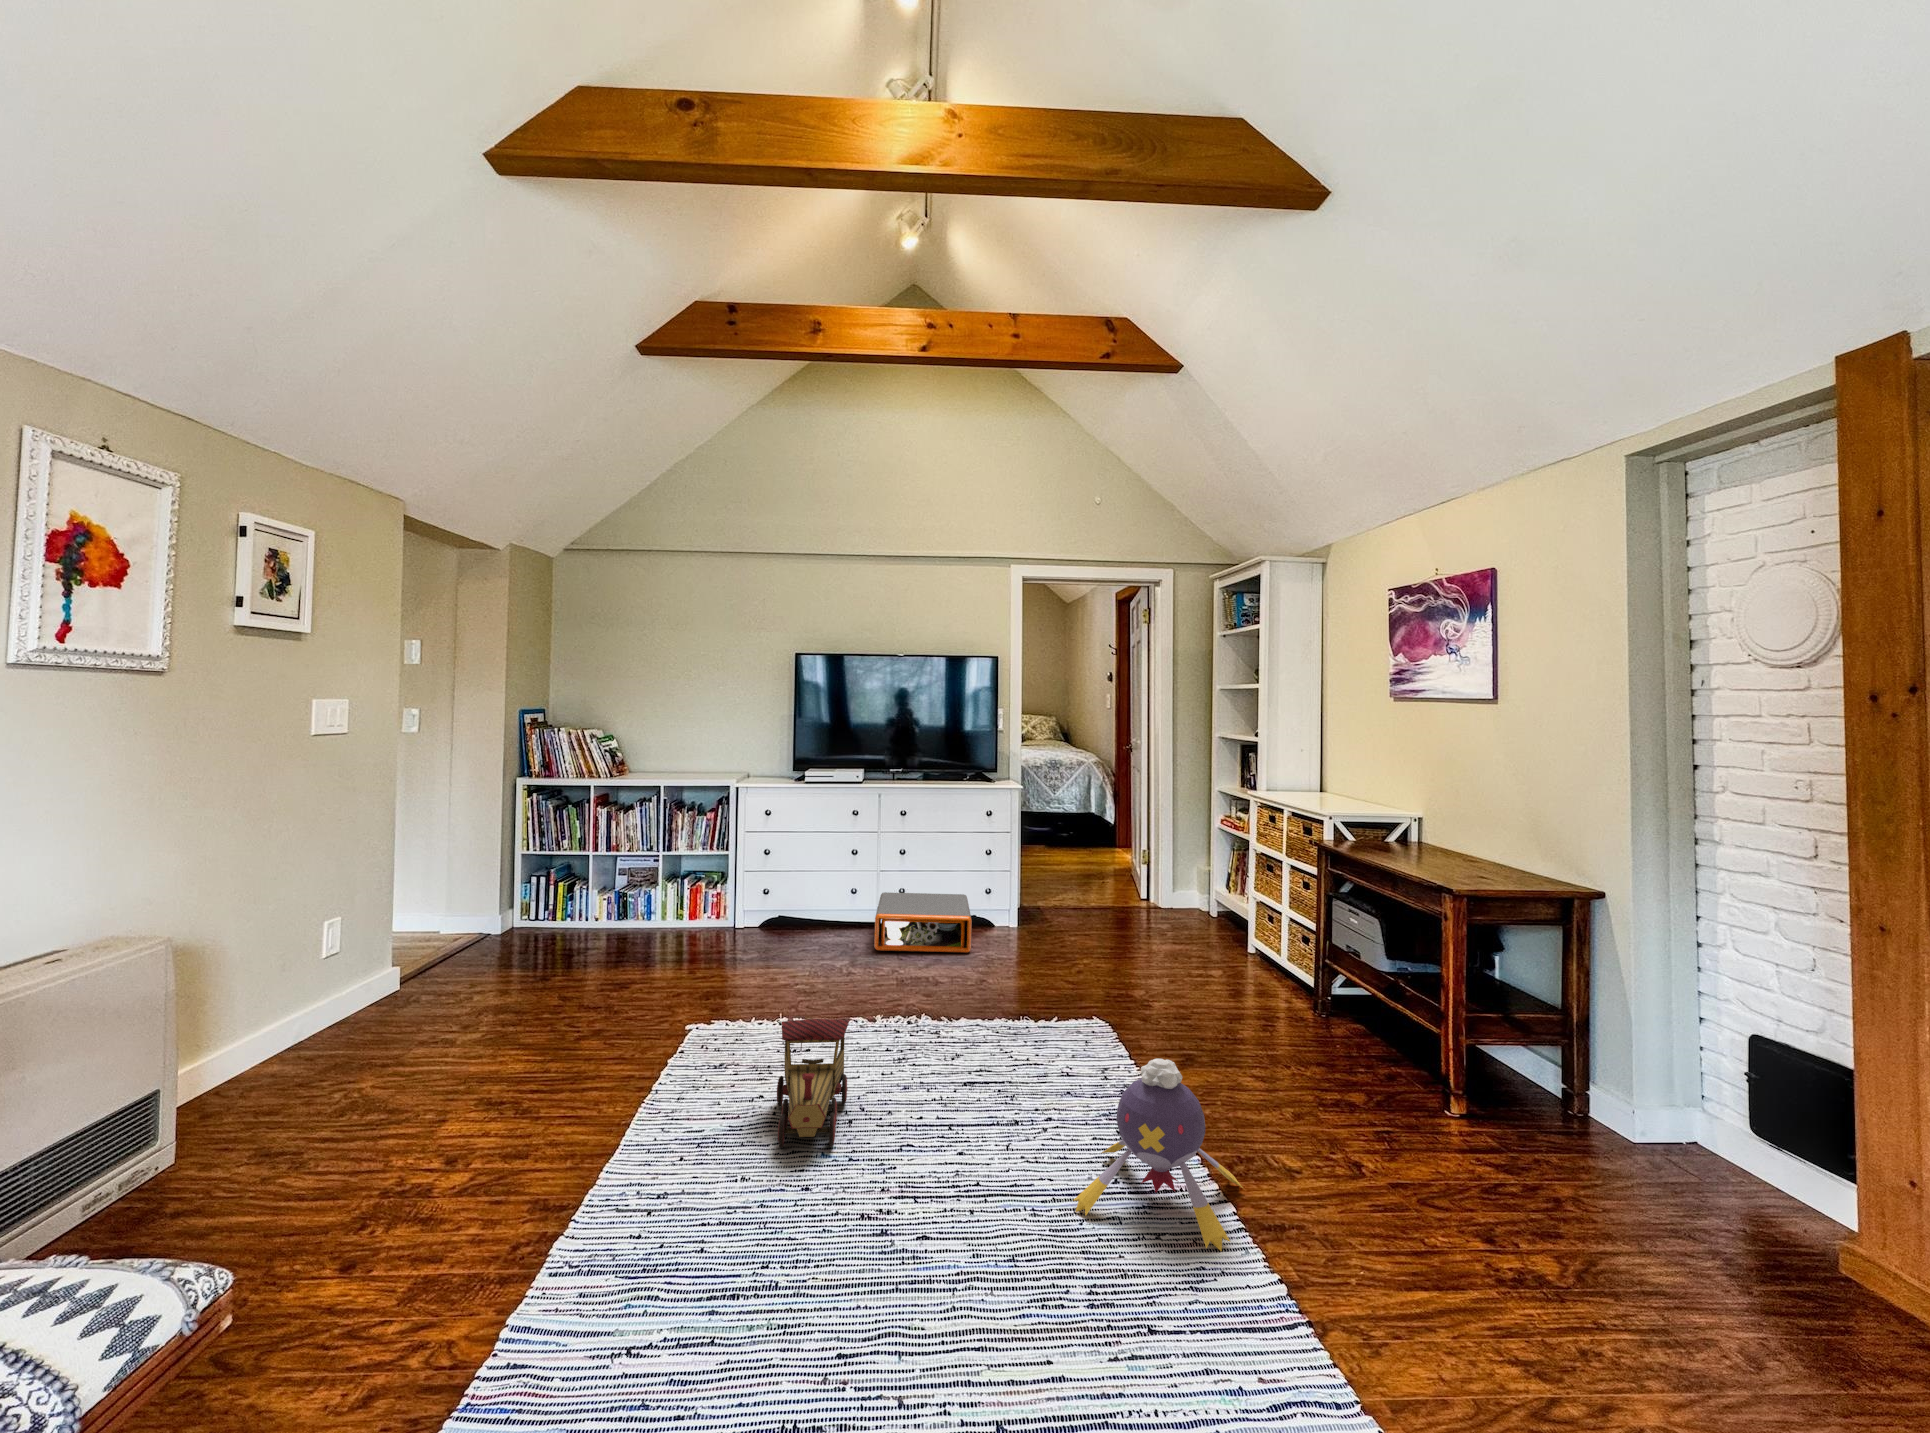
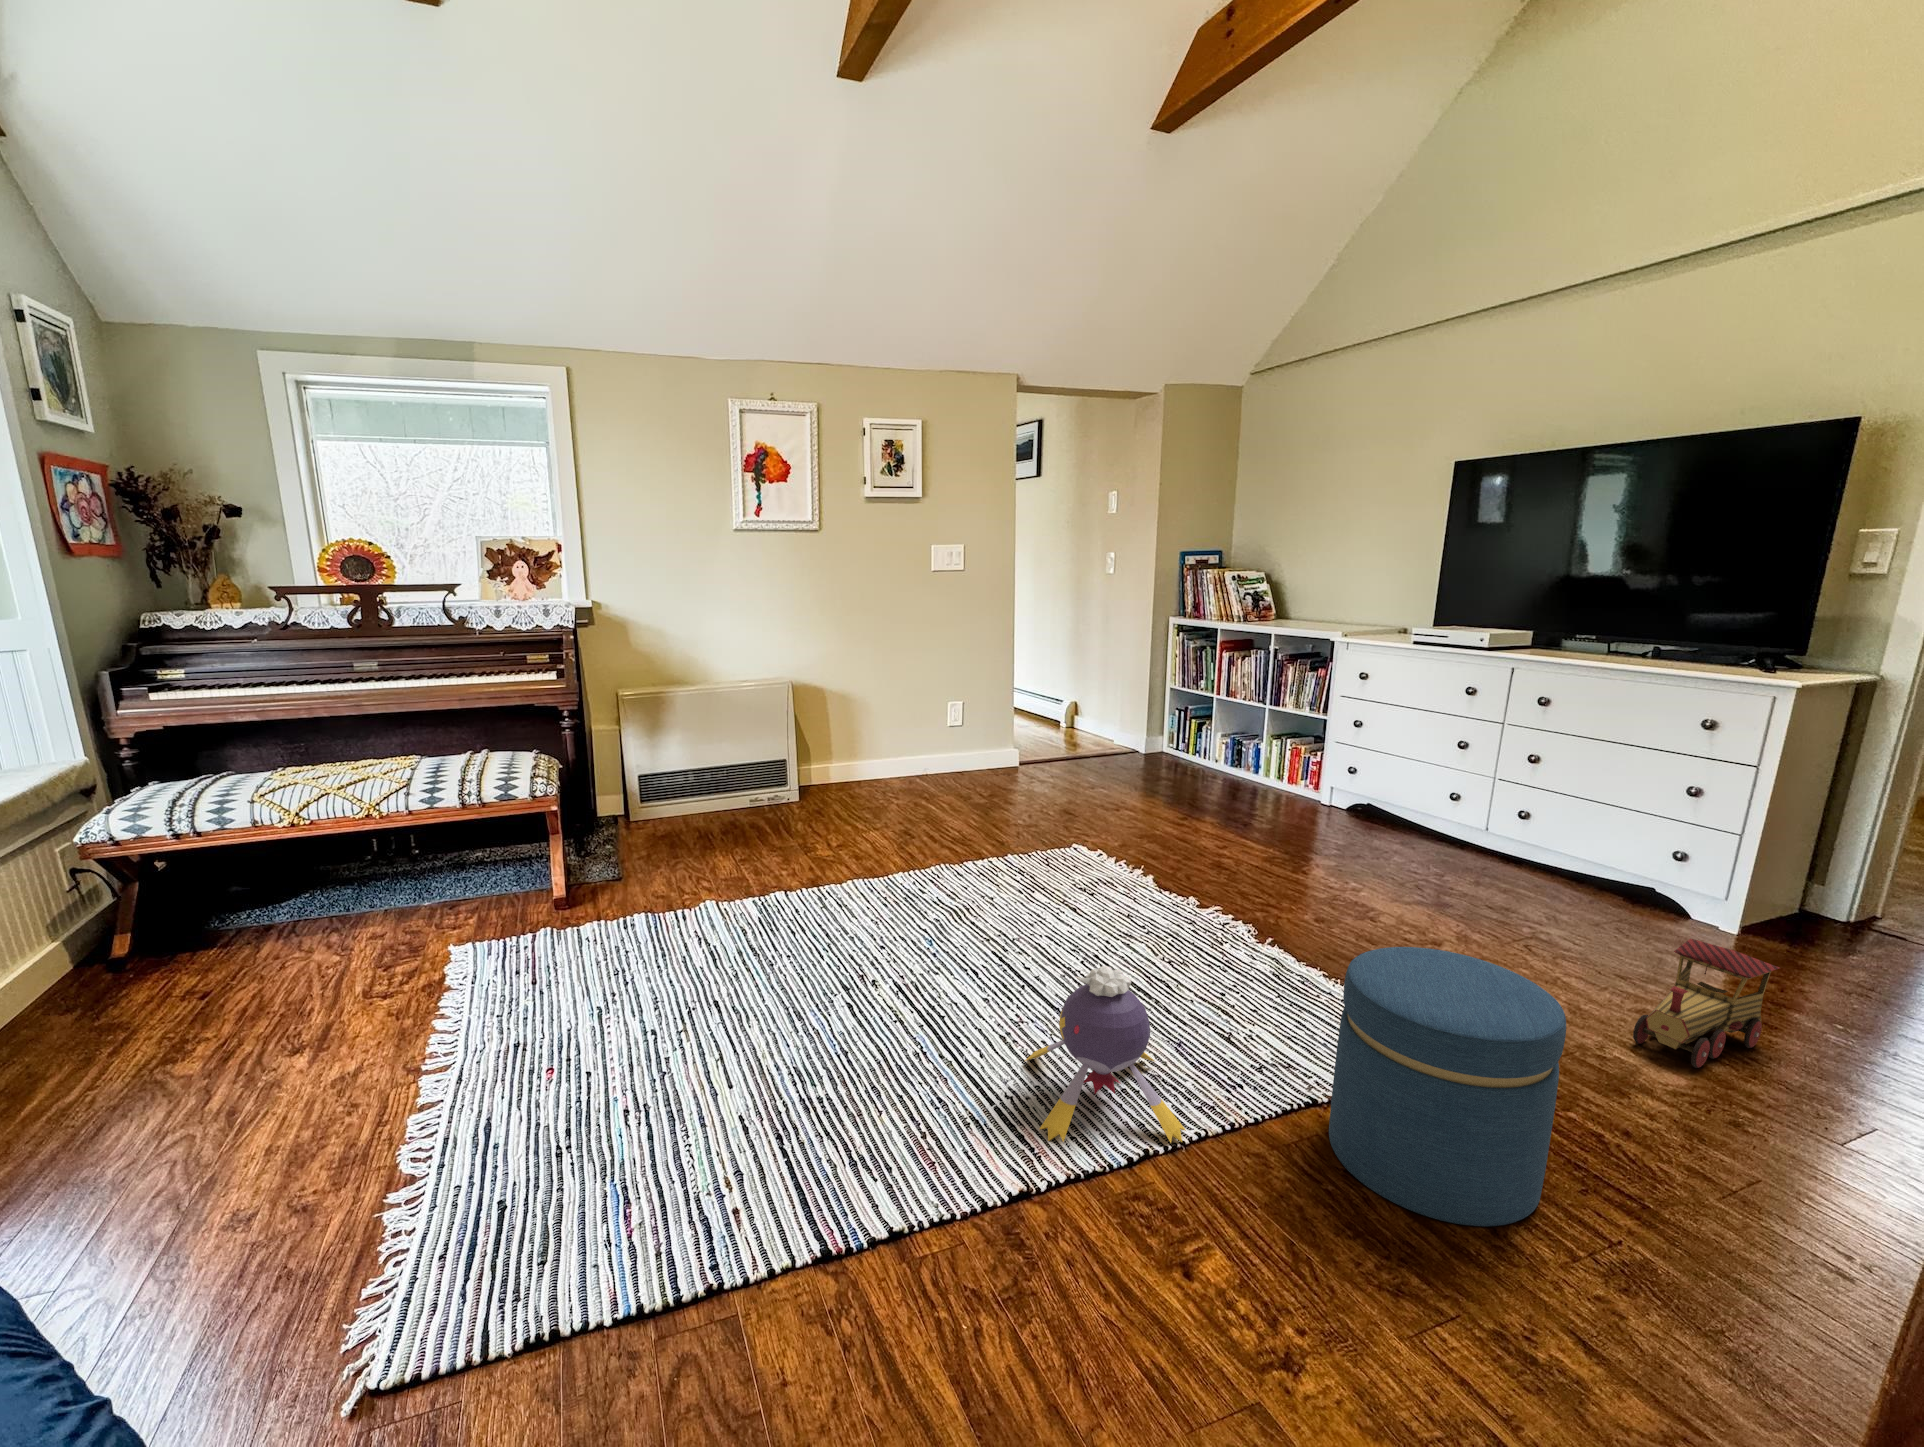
storage box: present [874,892,972,953] -> none [1390,806,1584,901]
ottoman: none [1207,948,1353,1135] -> present [1329,947,1566,1226]
toy train: present [777,1019,849,1148] -> present [1633,939,1779,1068]

